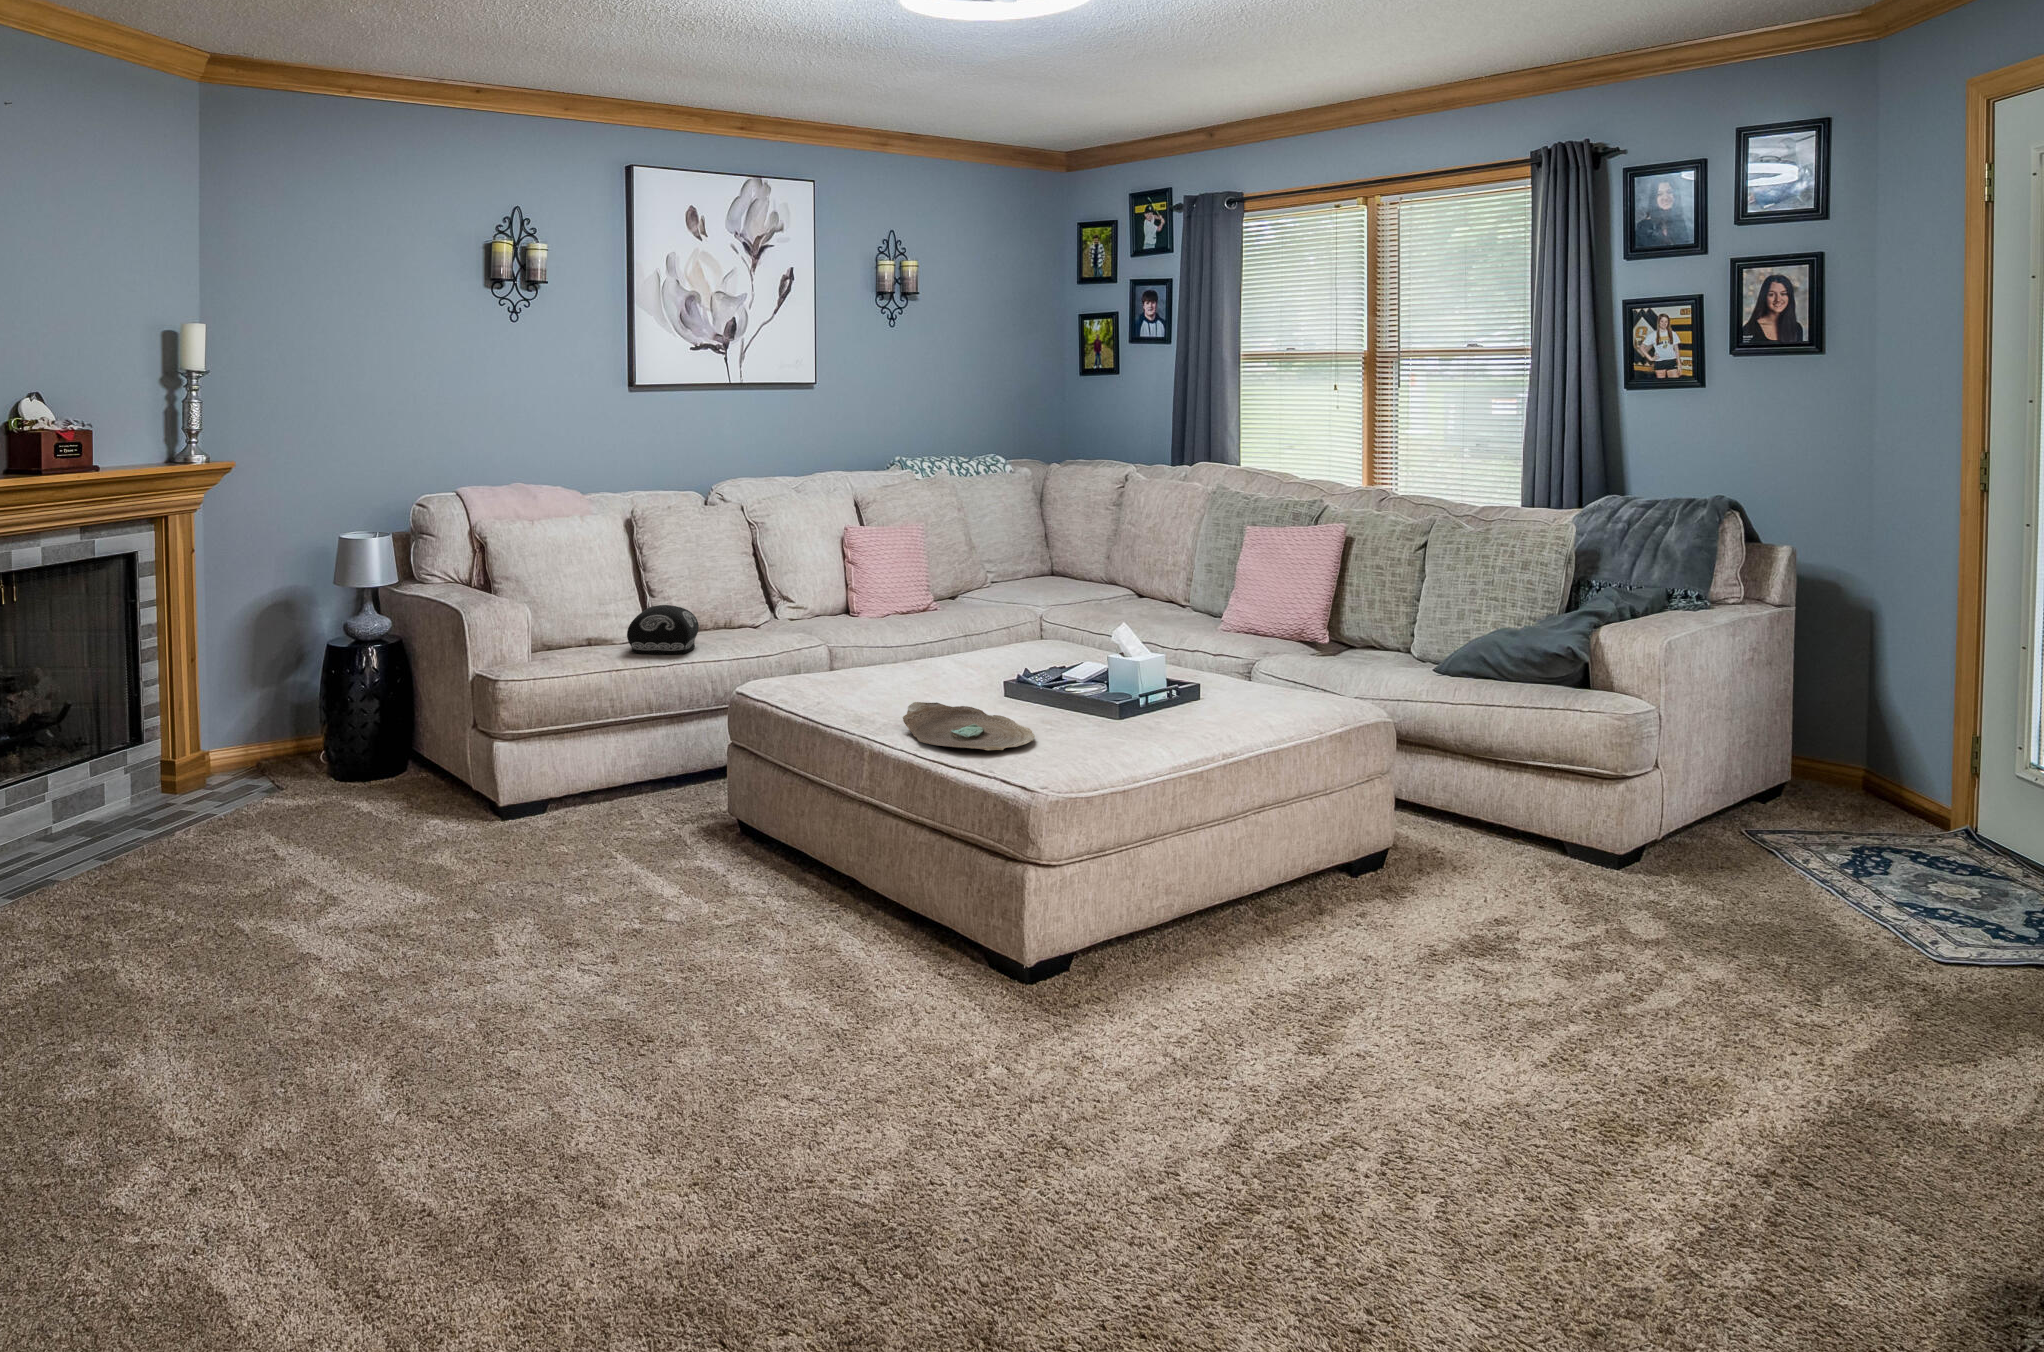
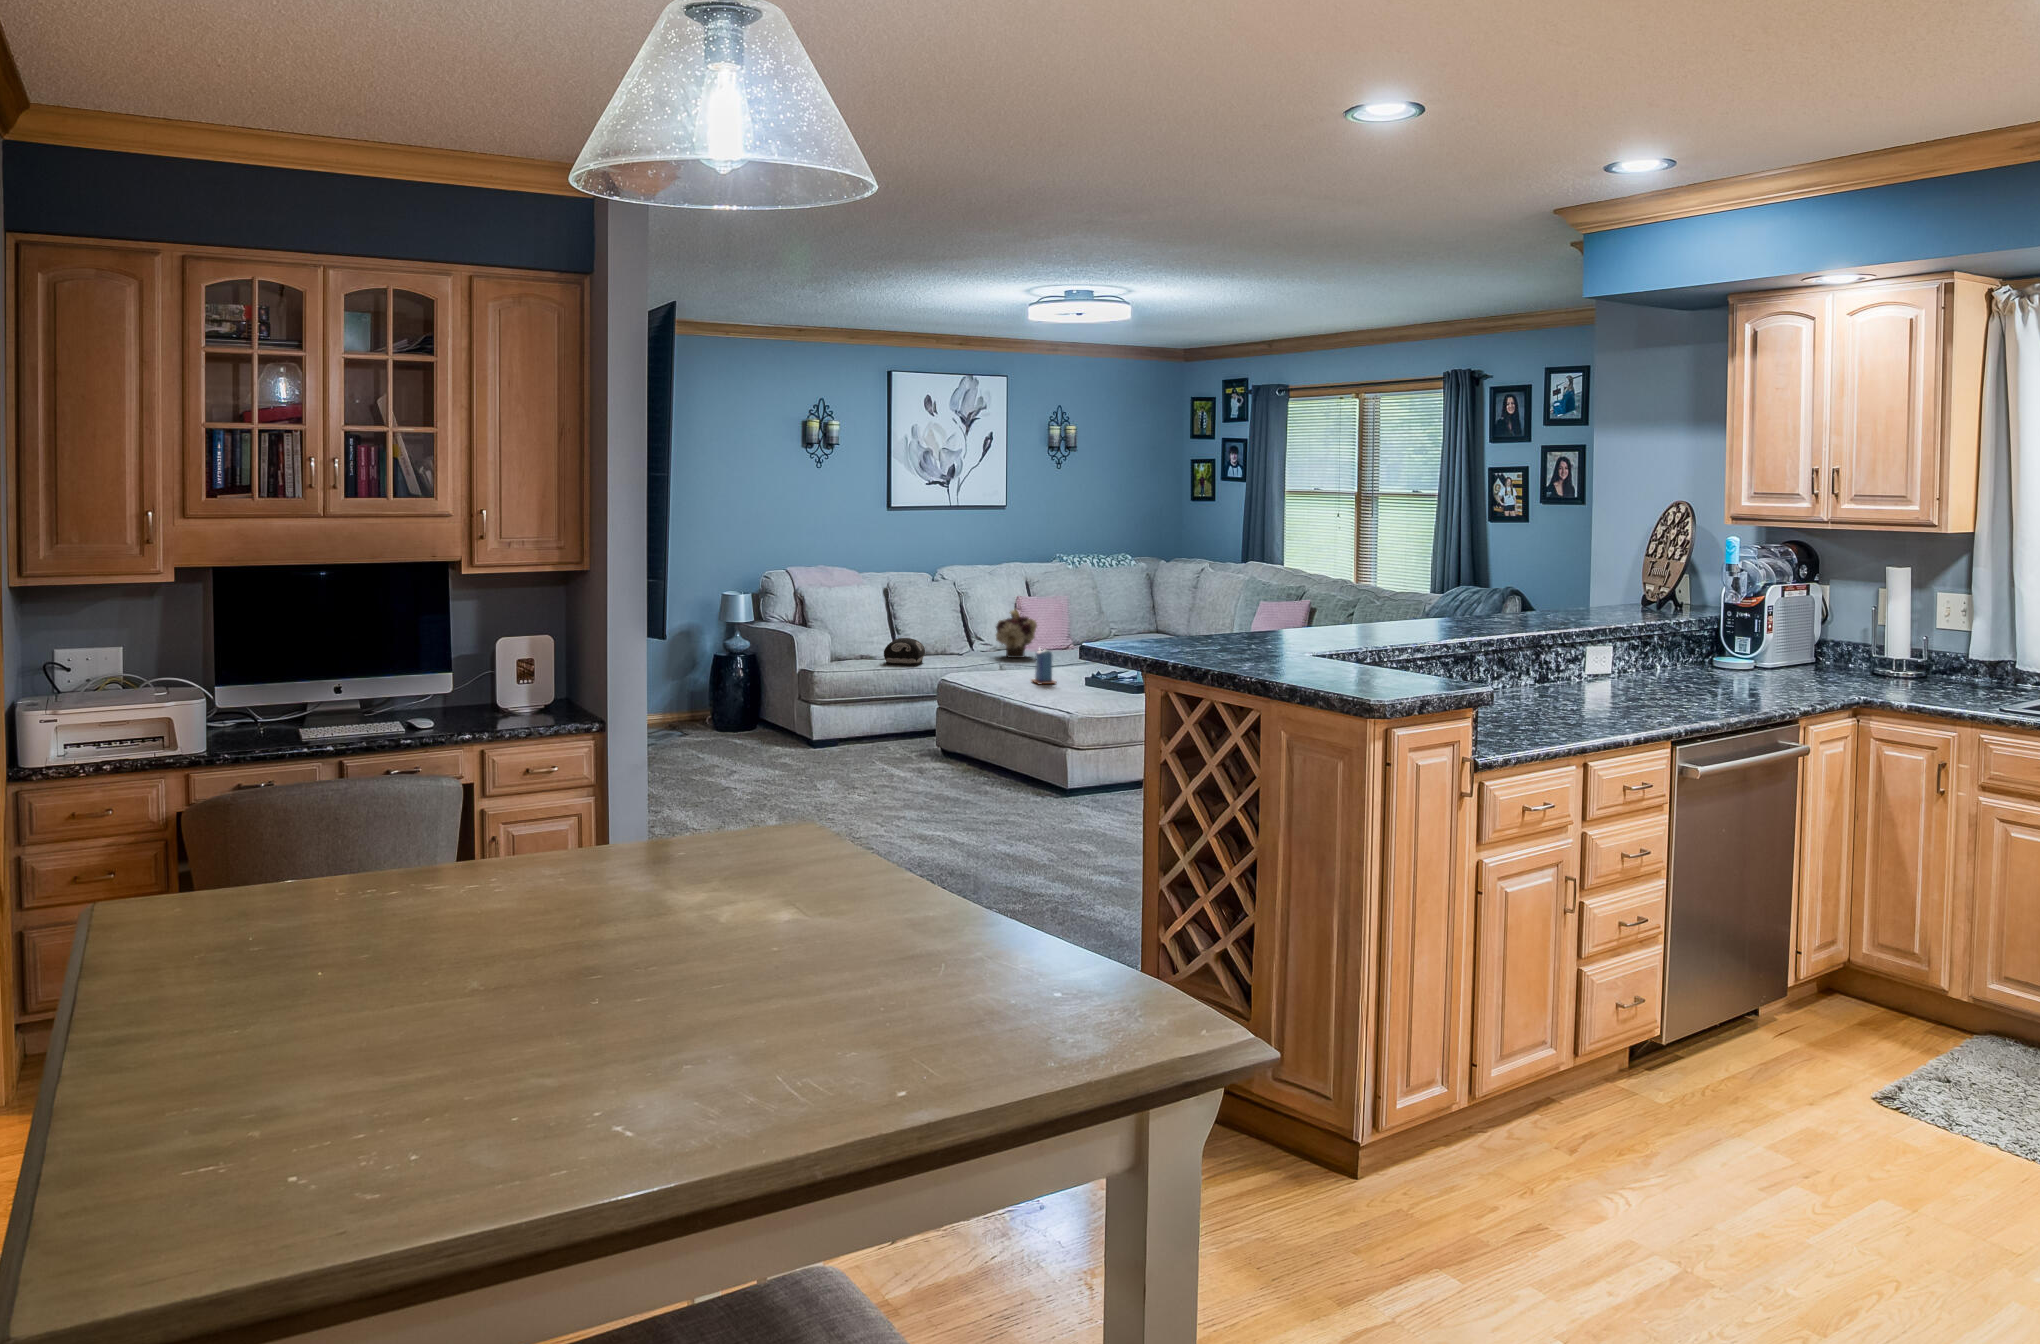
flower arrangement: none [814,547,883,629] -> present [996,609,1037,658]
candle: none [897,624,947,696] -> present [1031,650,1056,684]
decorative bowl: present [903,702,1035,750] -> none [1025,683,1091,702]

